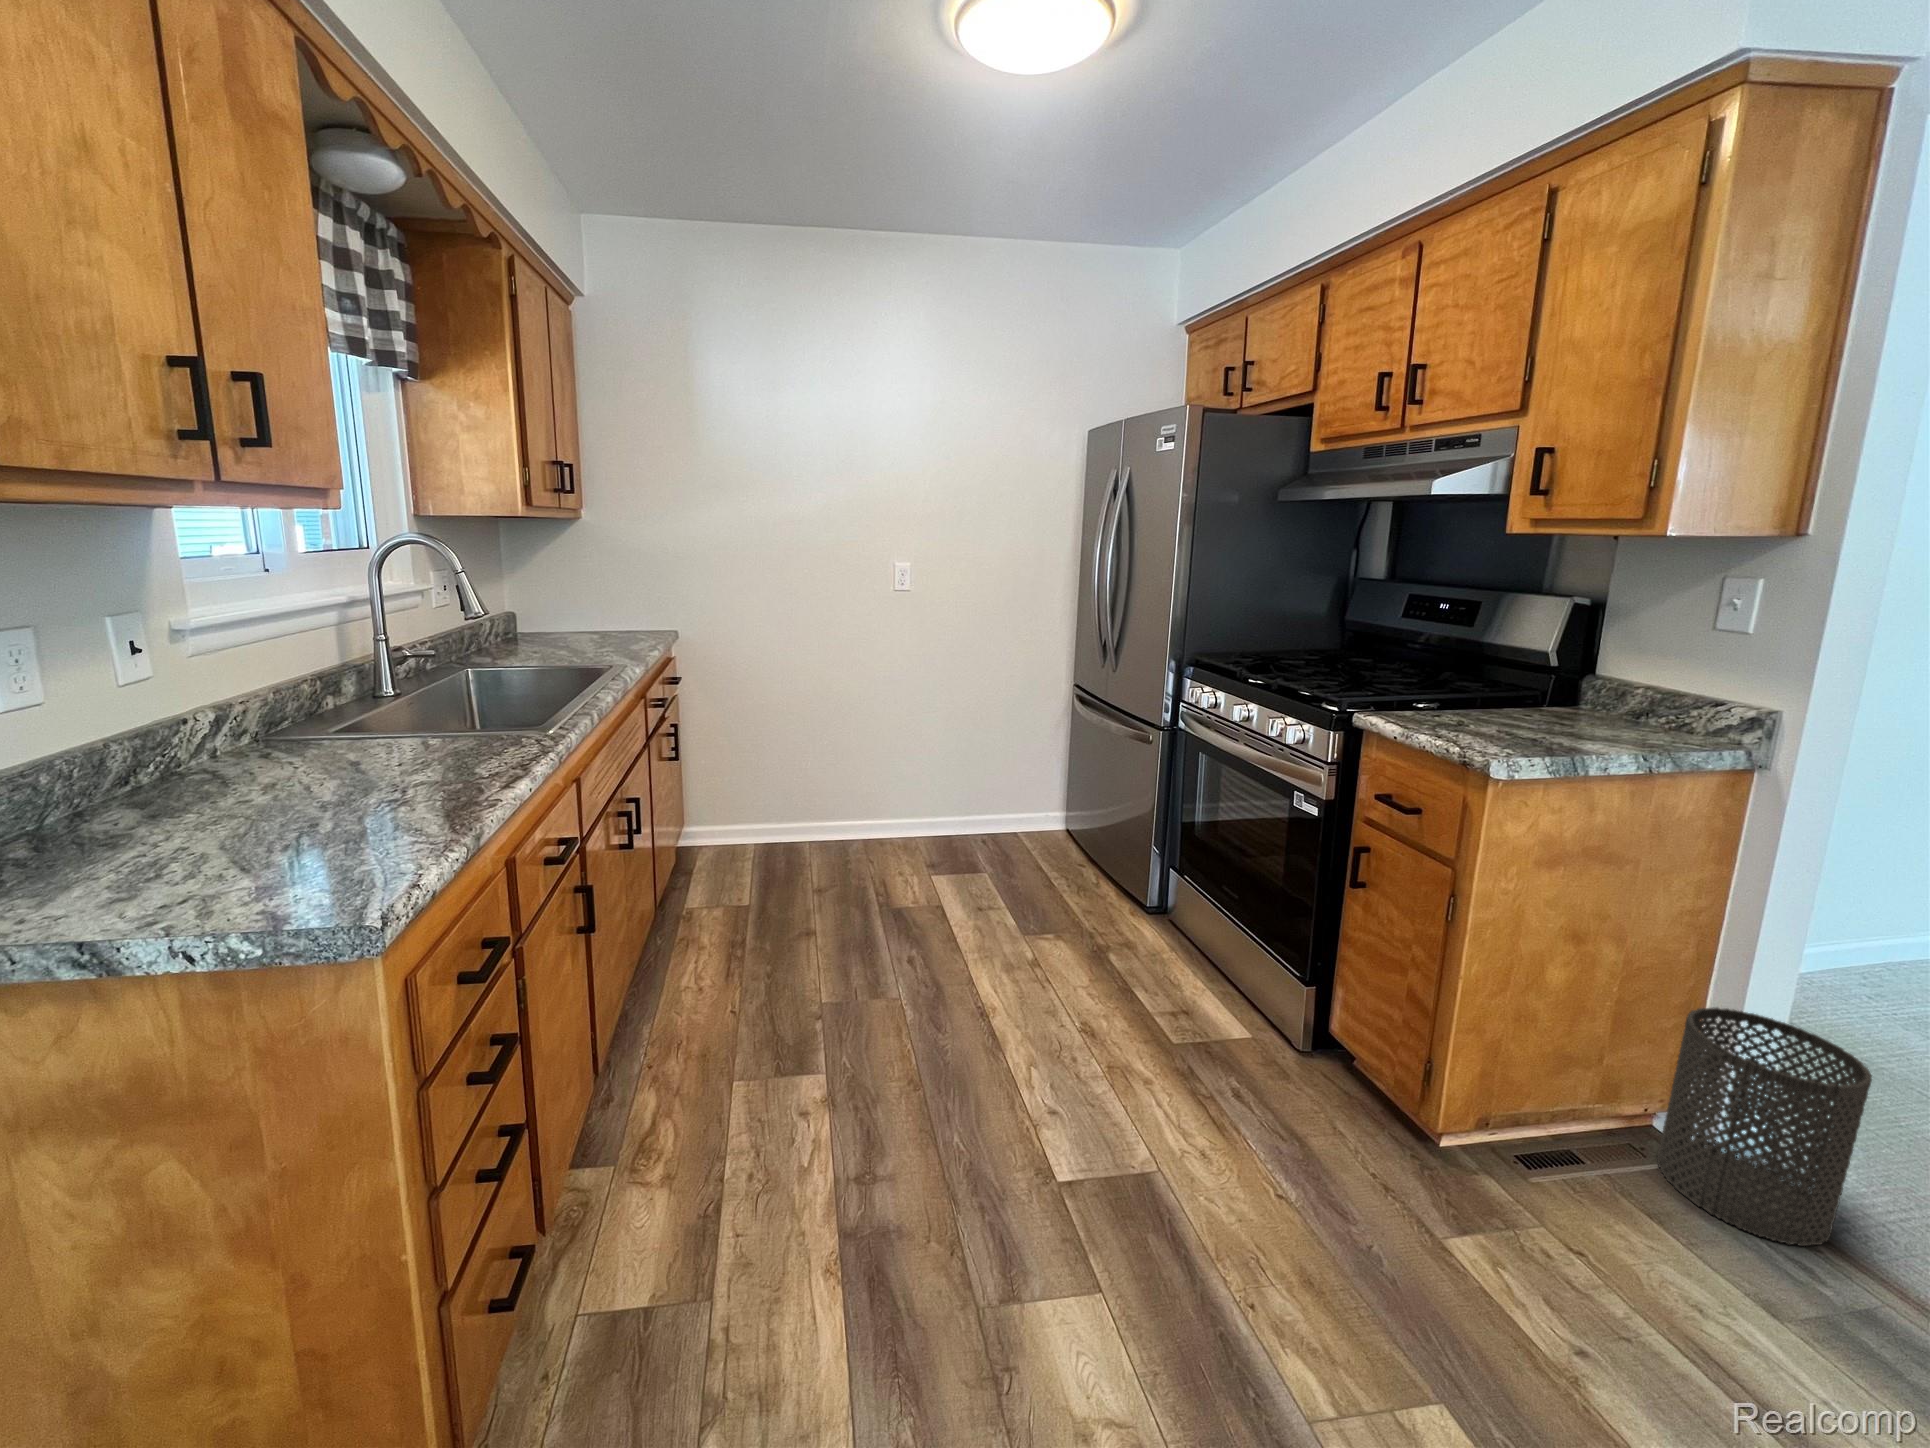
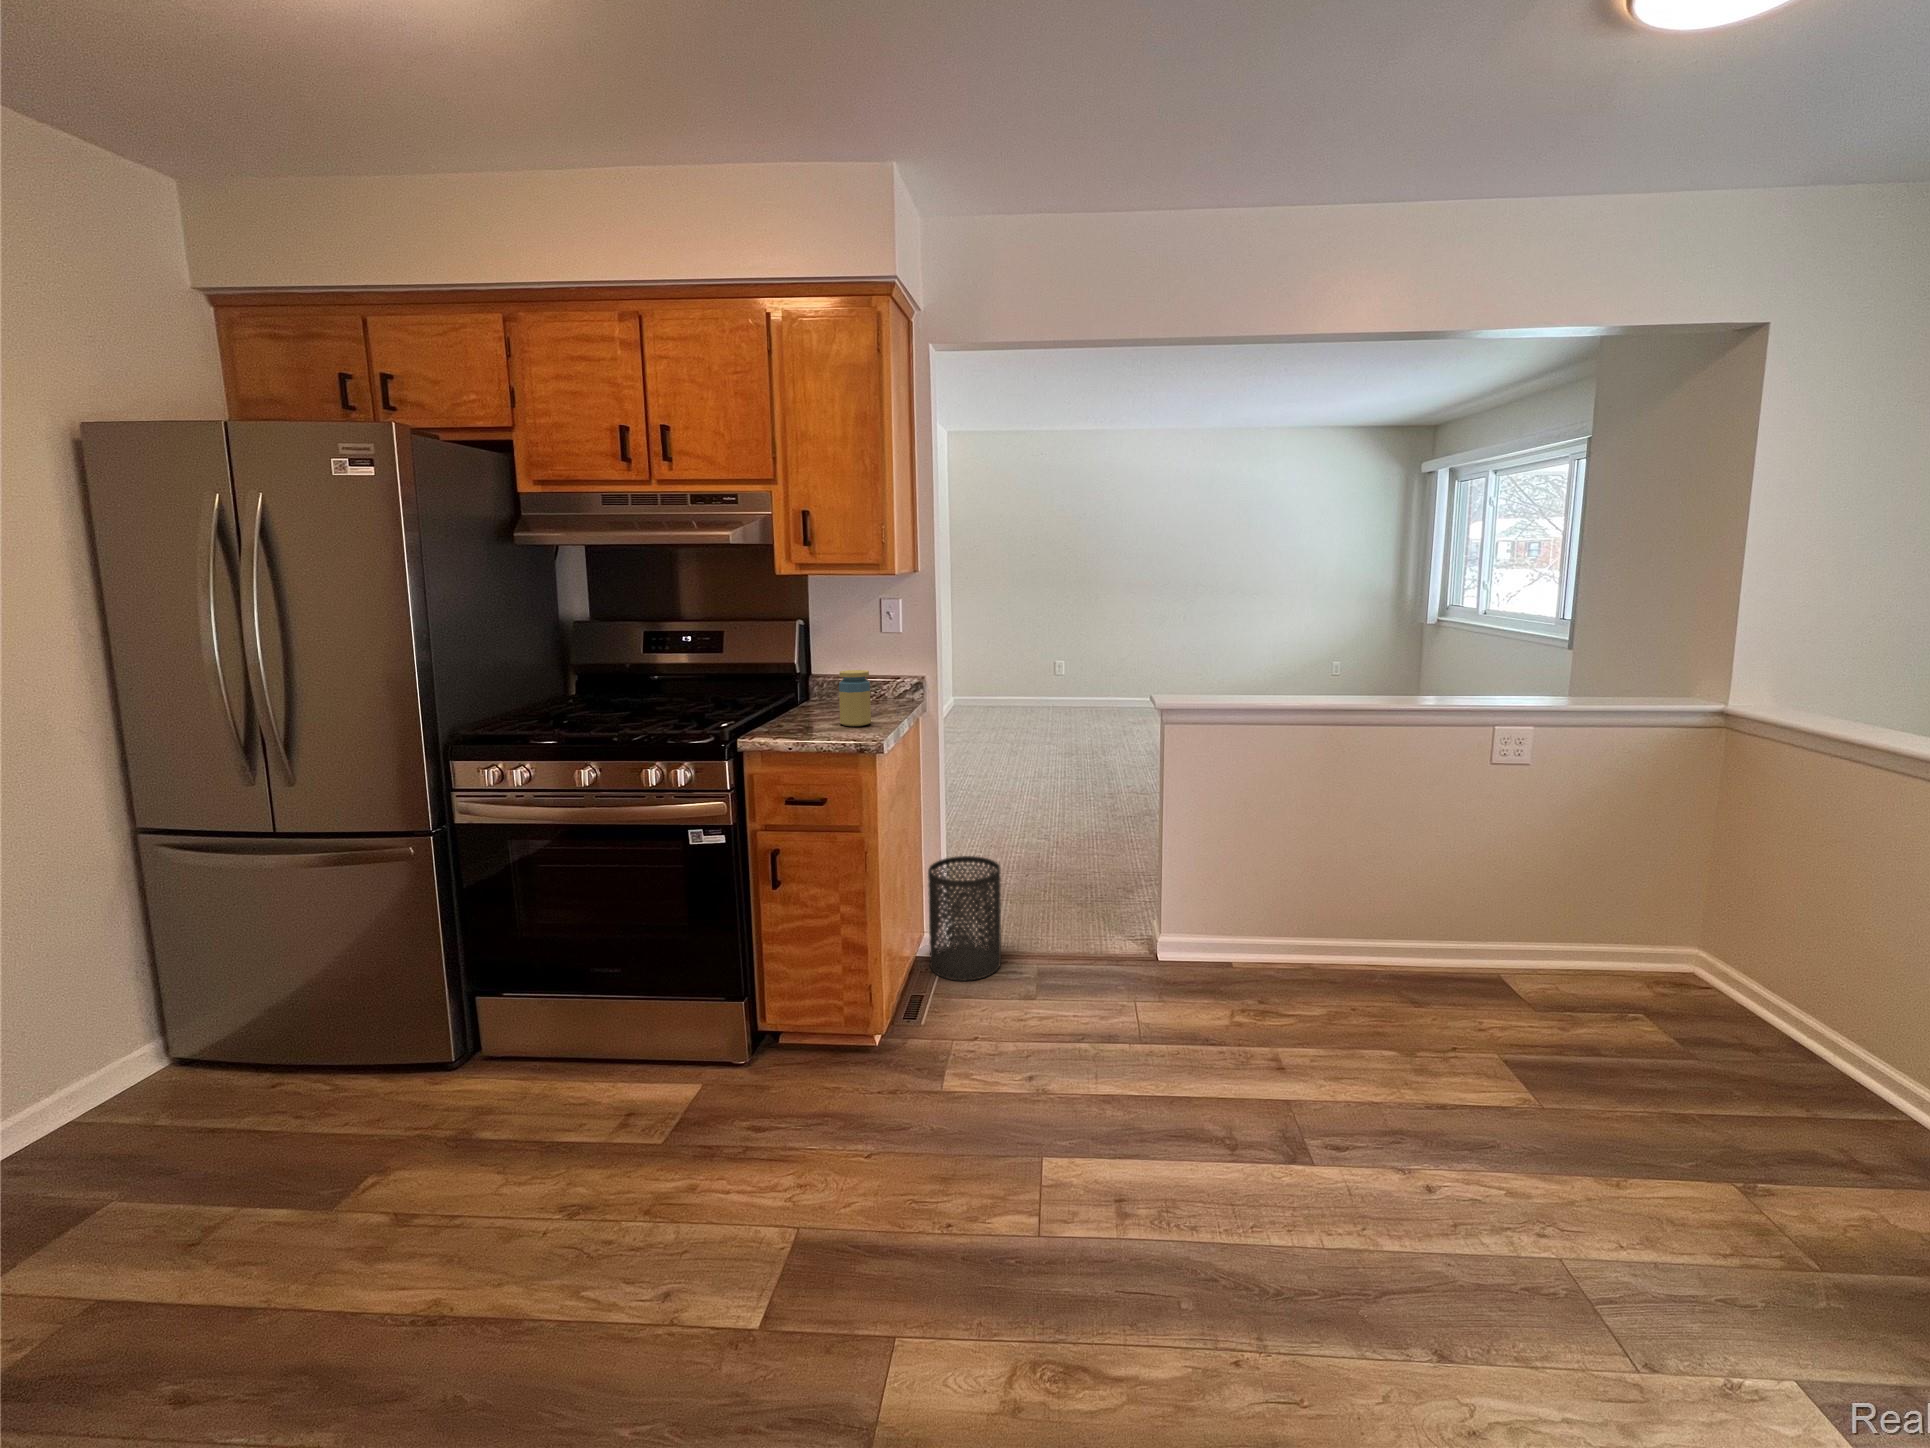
jar: none [1480,664,1542,742] -> present [839,670,871,726]

